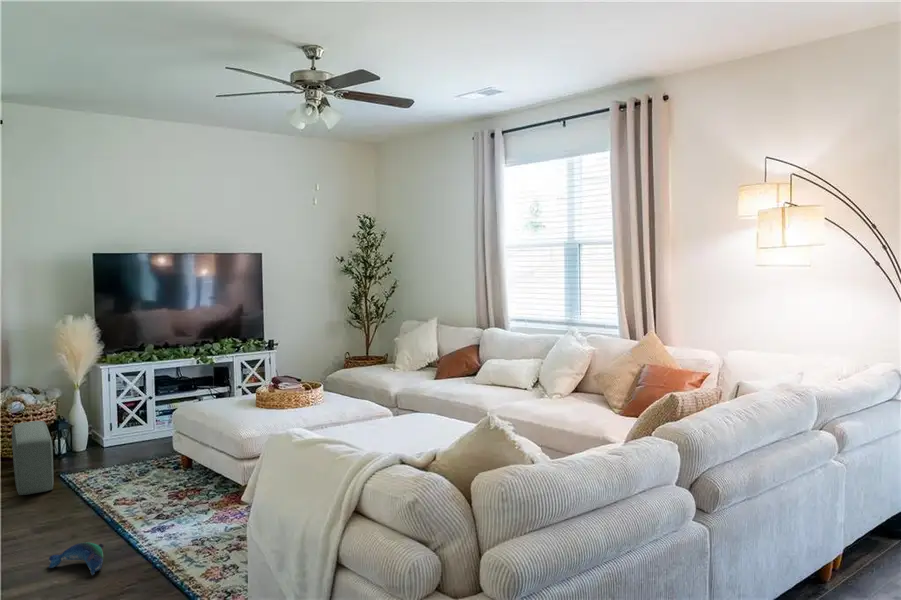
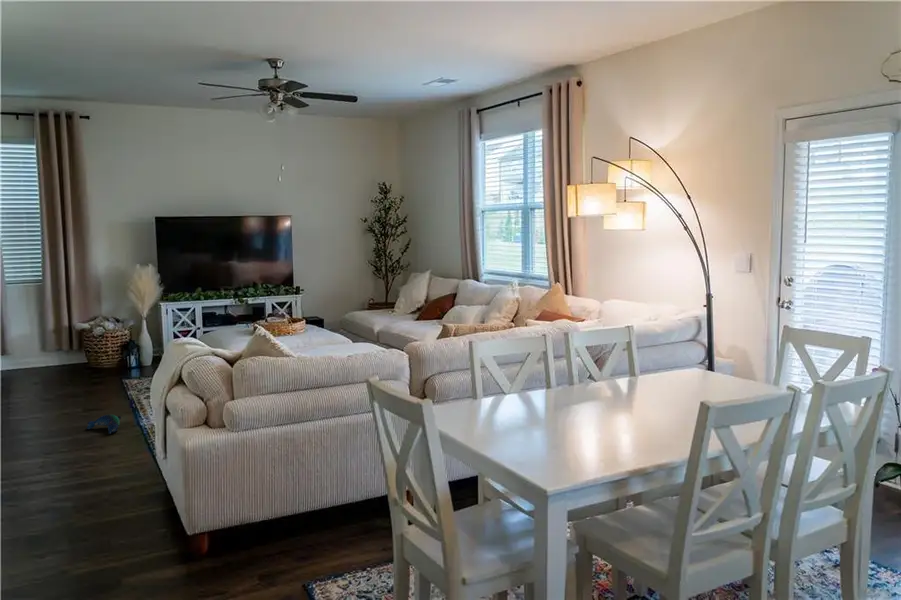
pouf: present [12,421,53,495] -> none [89,341,119,390]

